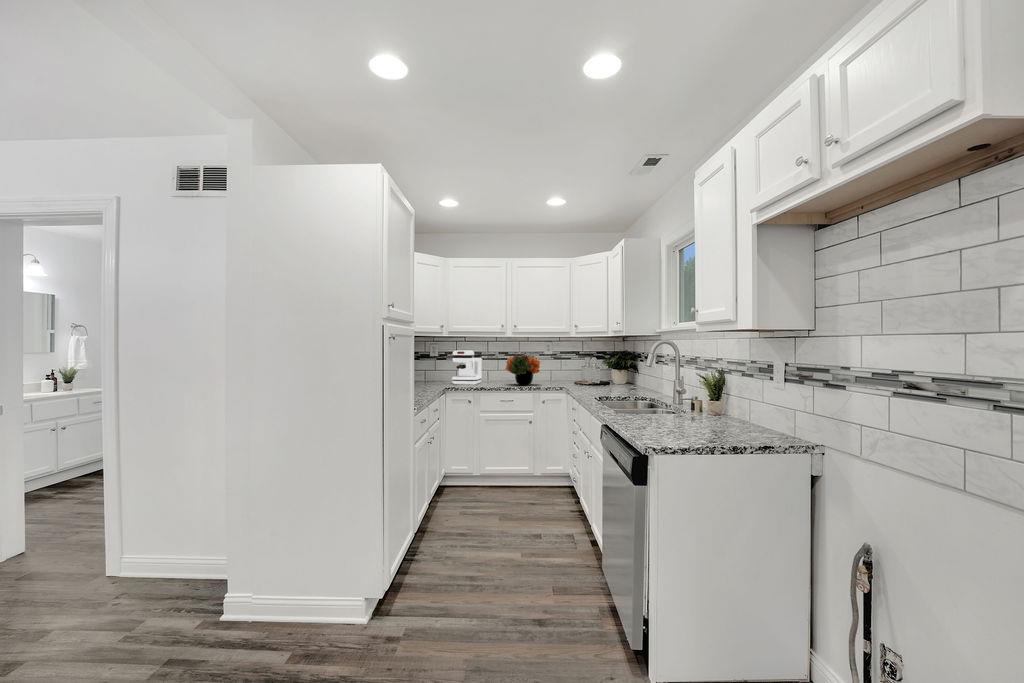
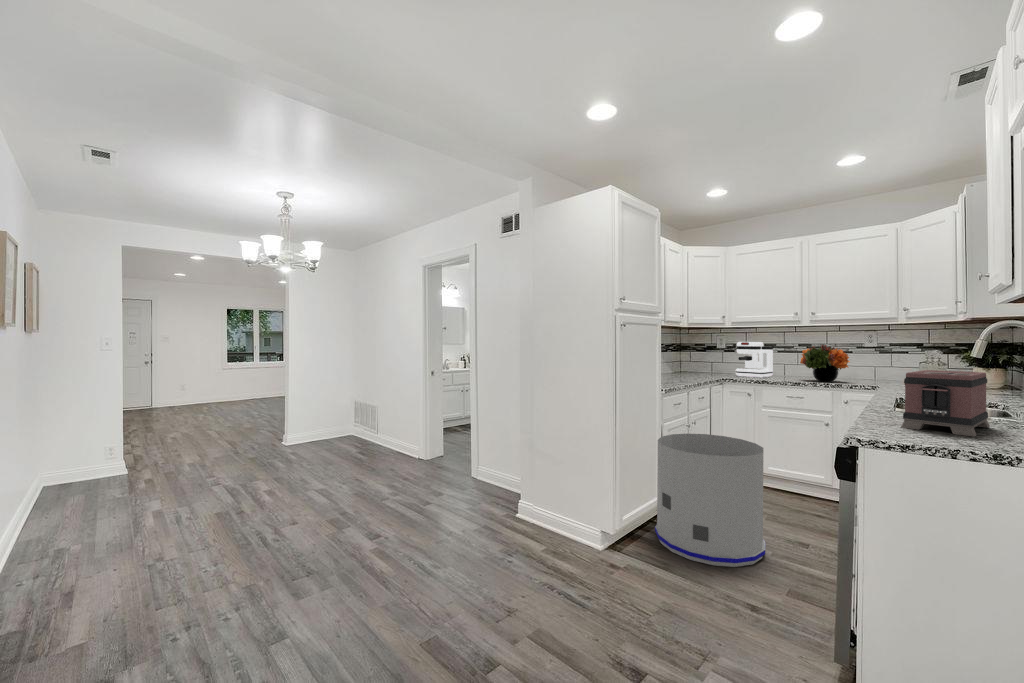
toaster: none [646,379,698,432] -> present [901,370,990,437]
trash can: none [416,450,521,593] -> present [655,434,765,567]

